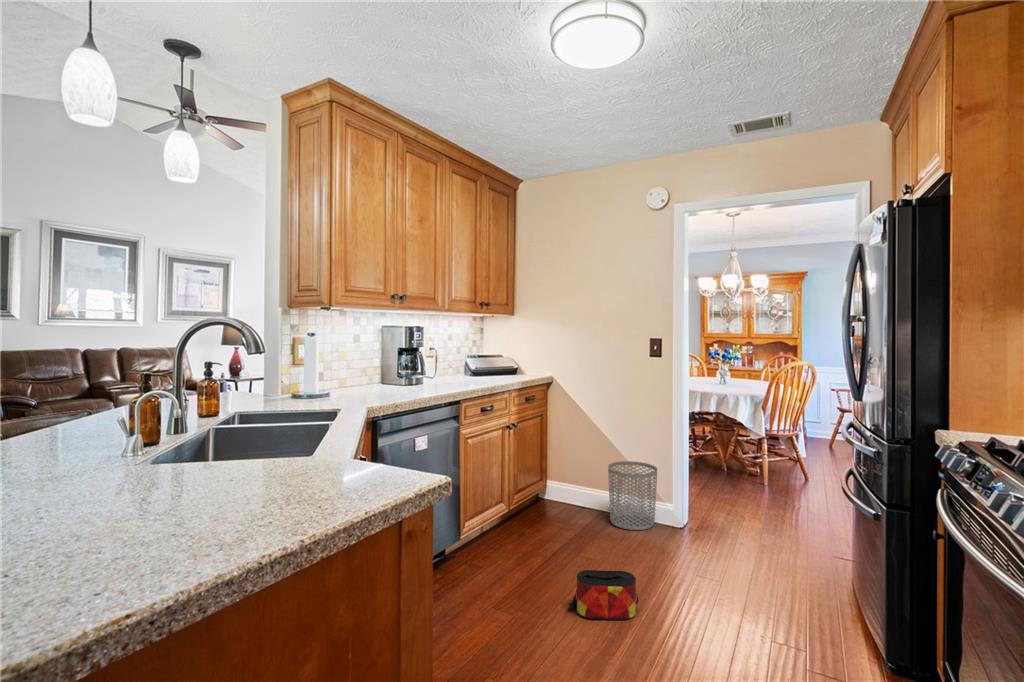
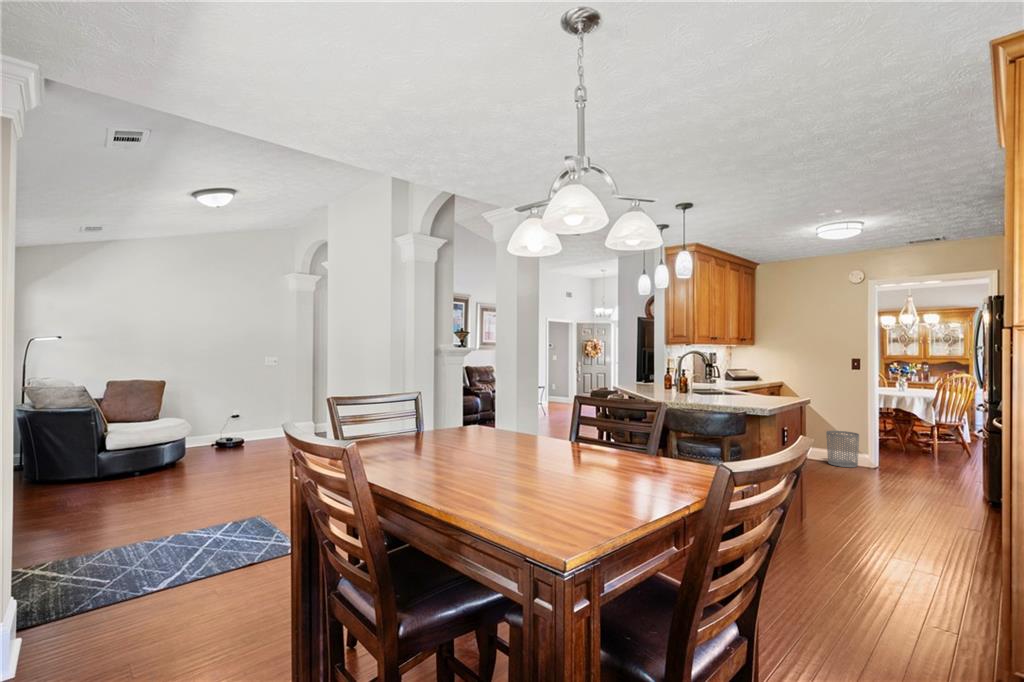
bag: present [569,570,639,620] -> none [820,468,858,490]

